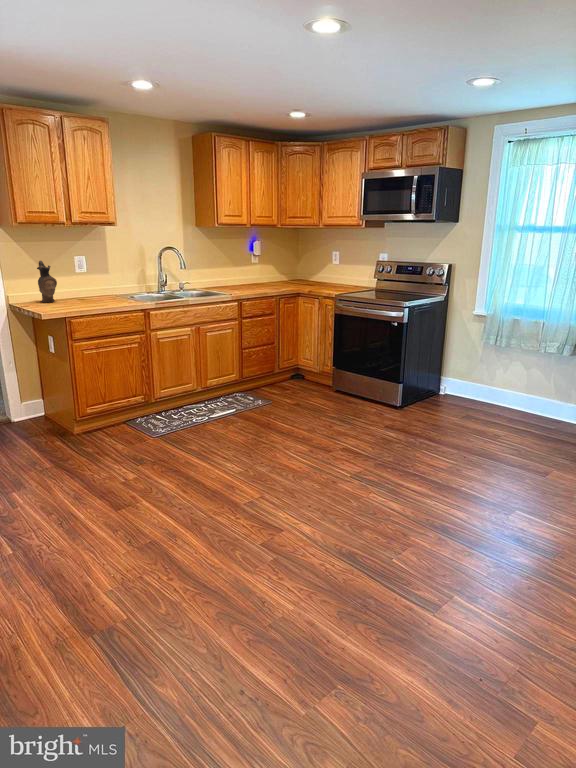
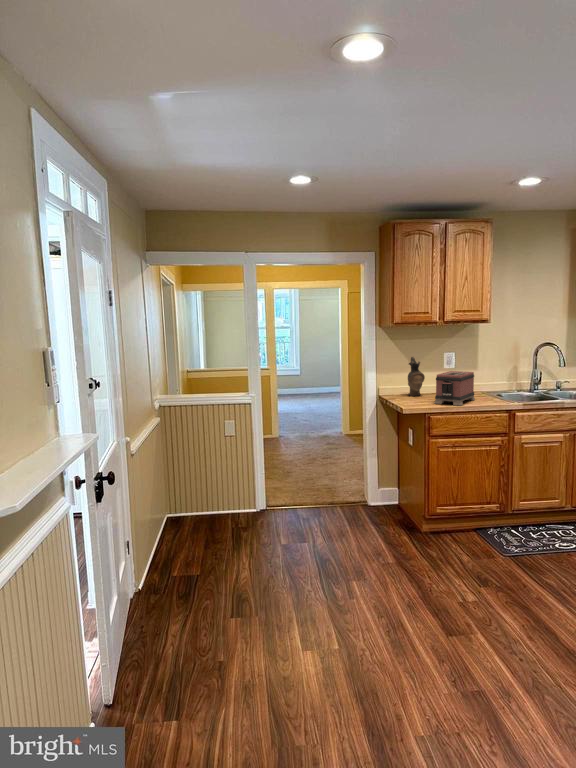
toaster: none [70,274,111,308] -> present [434,371,475,406]

